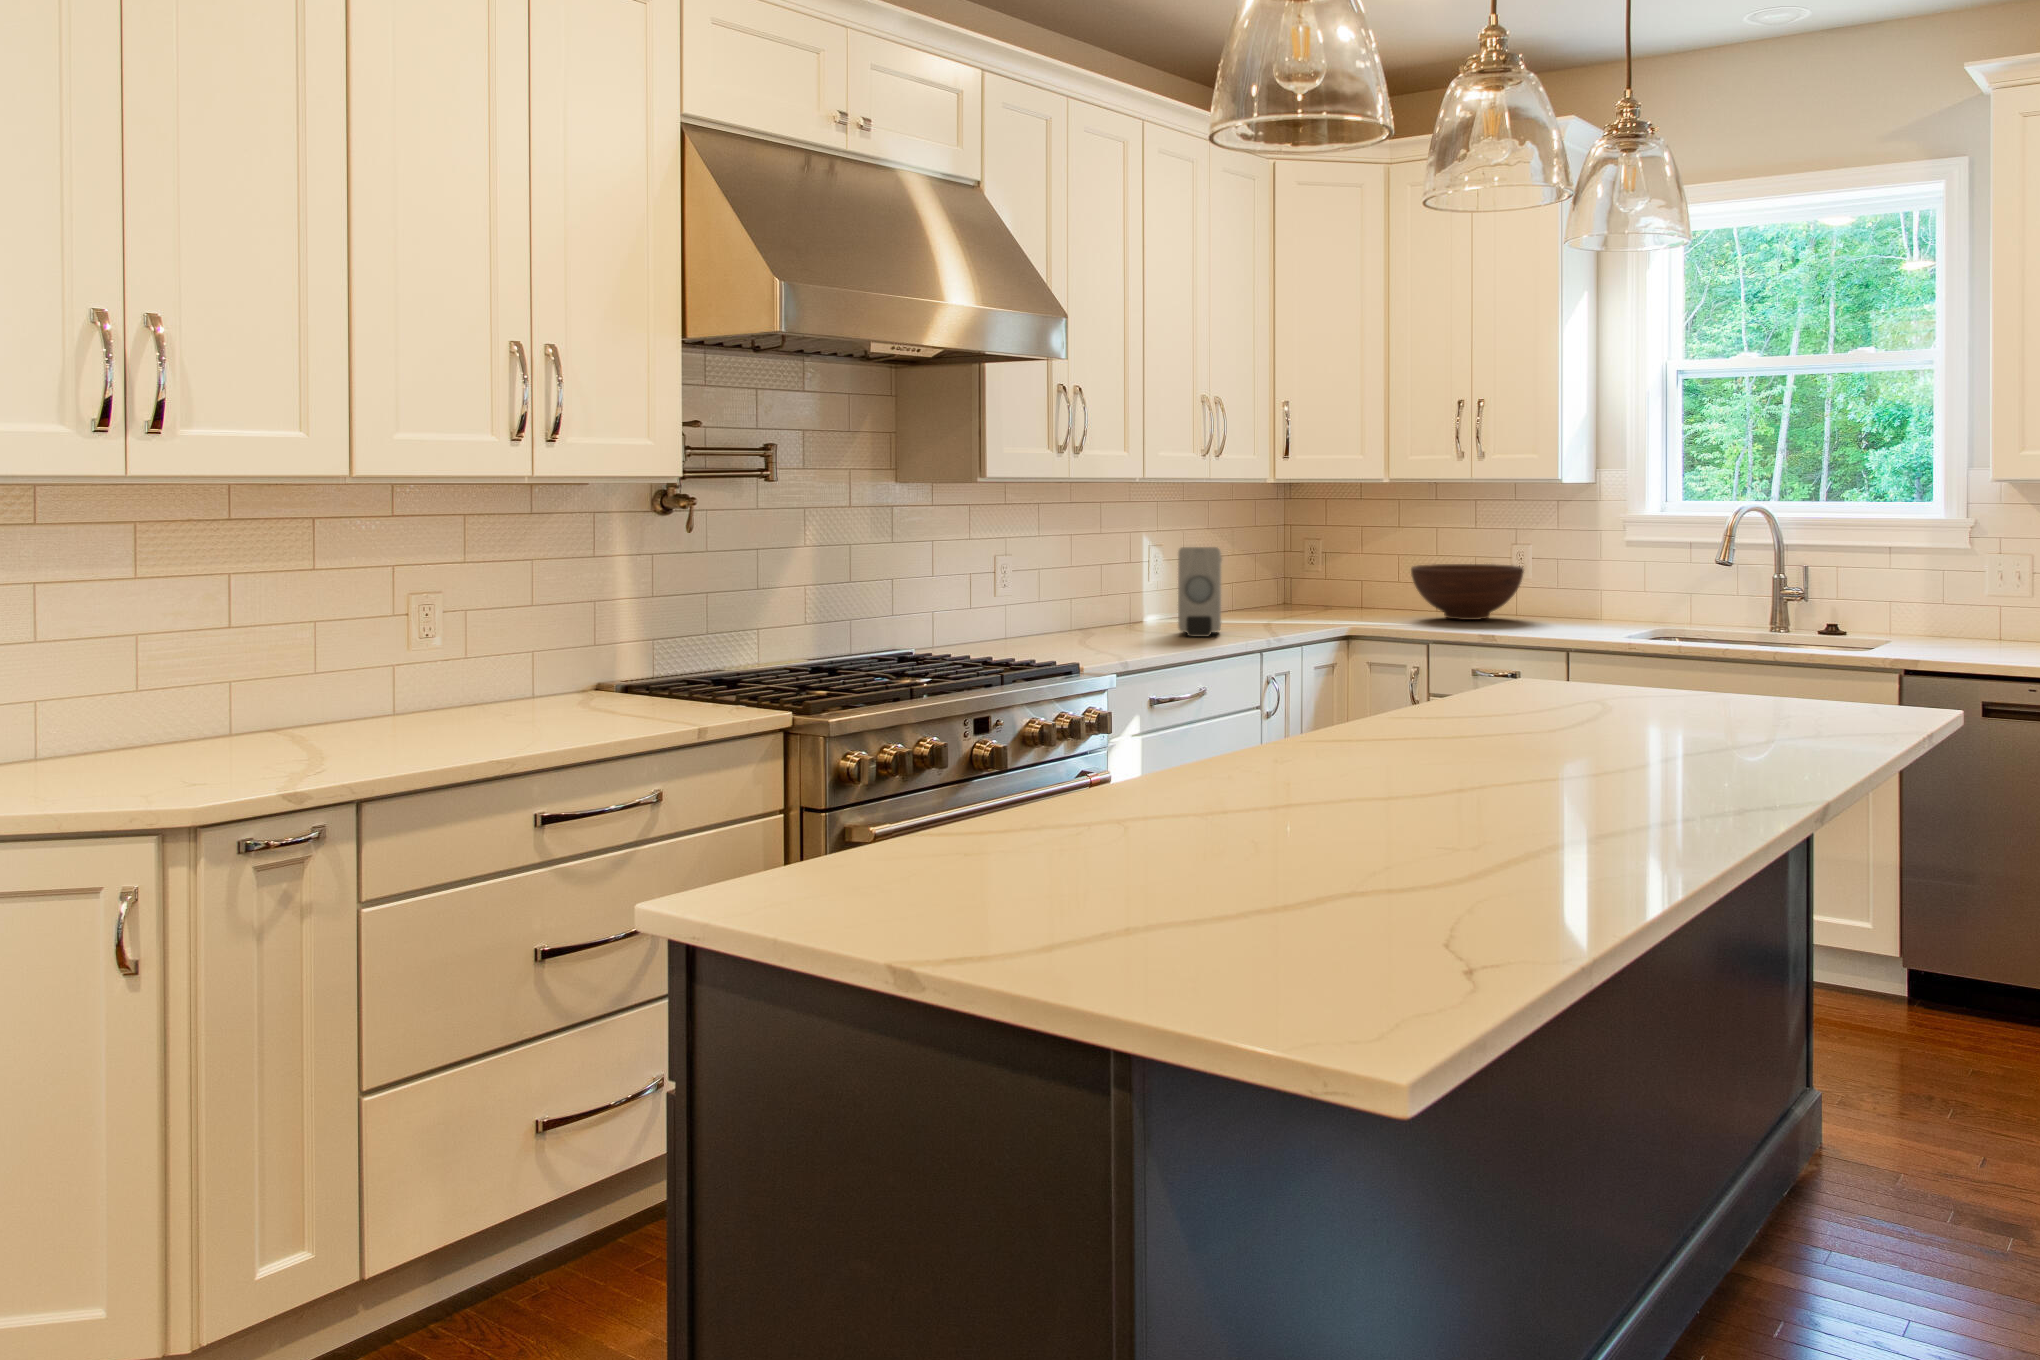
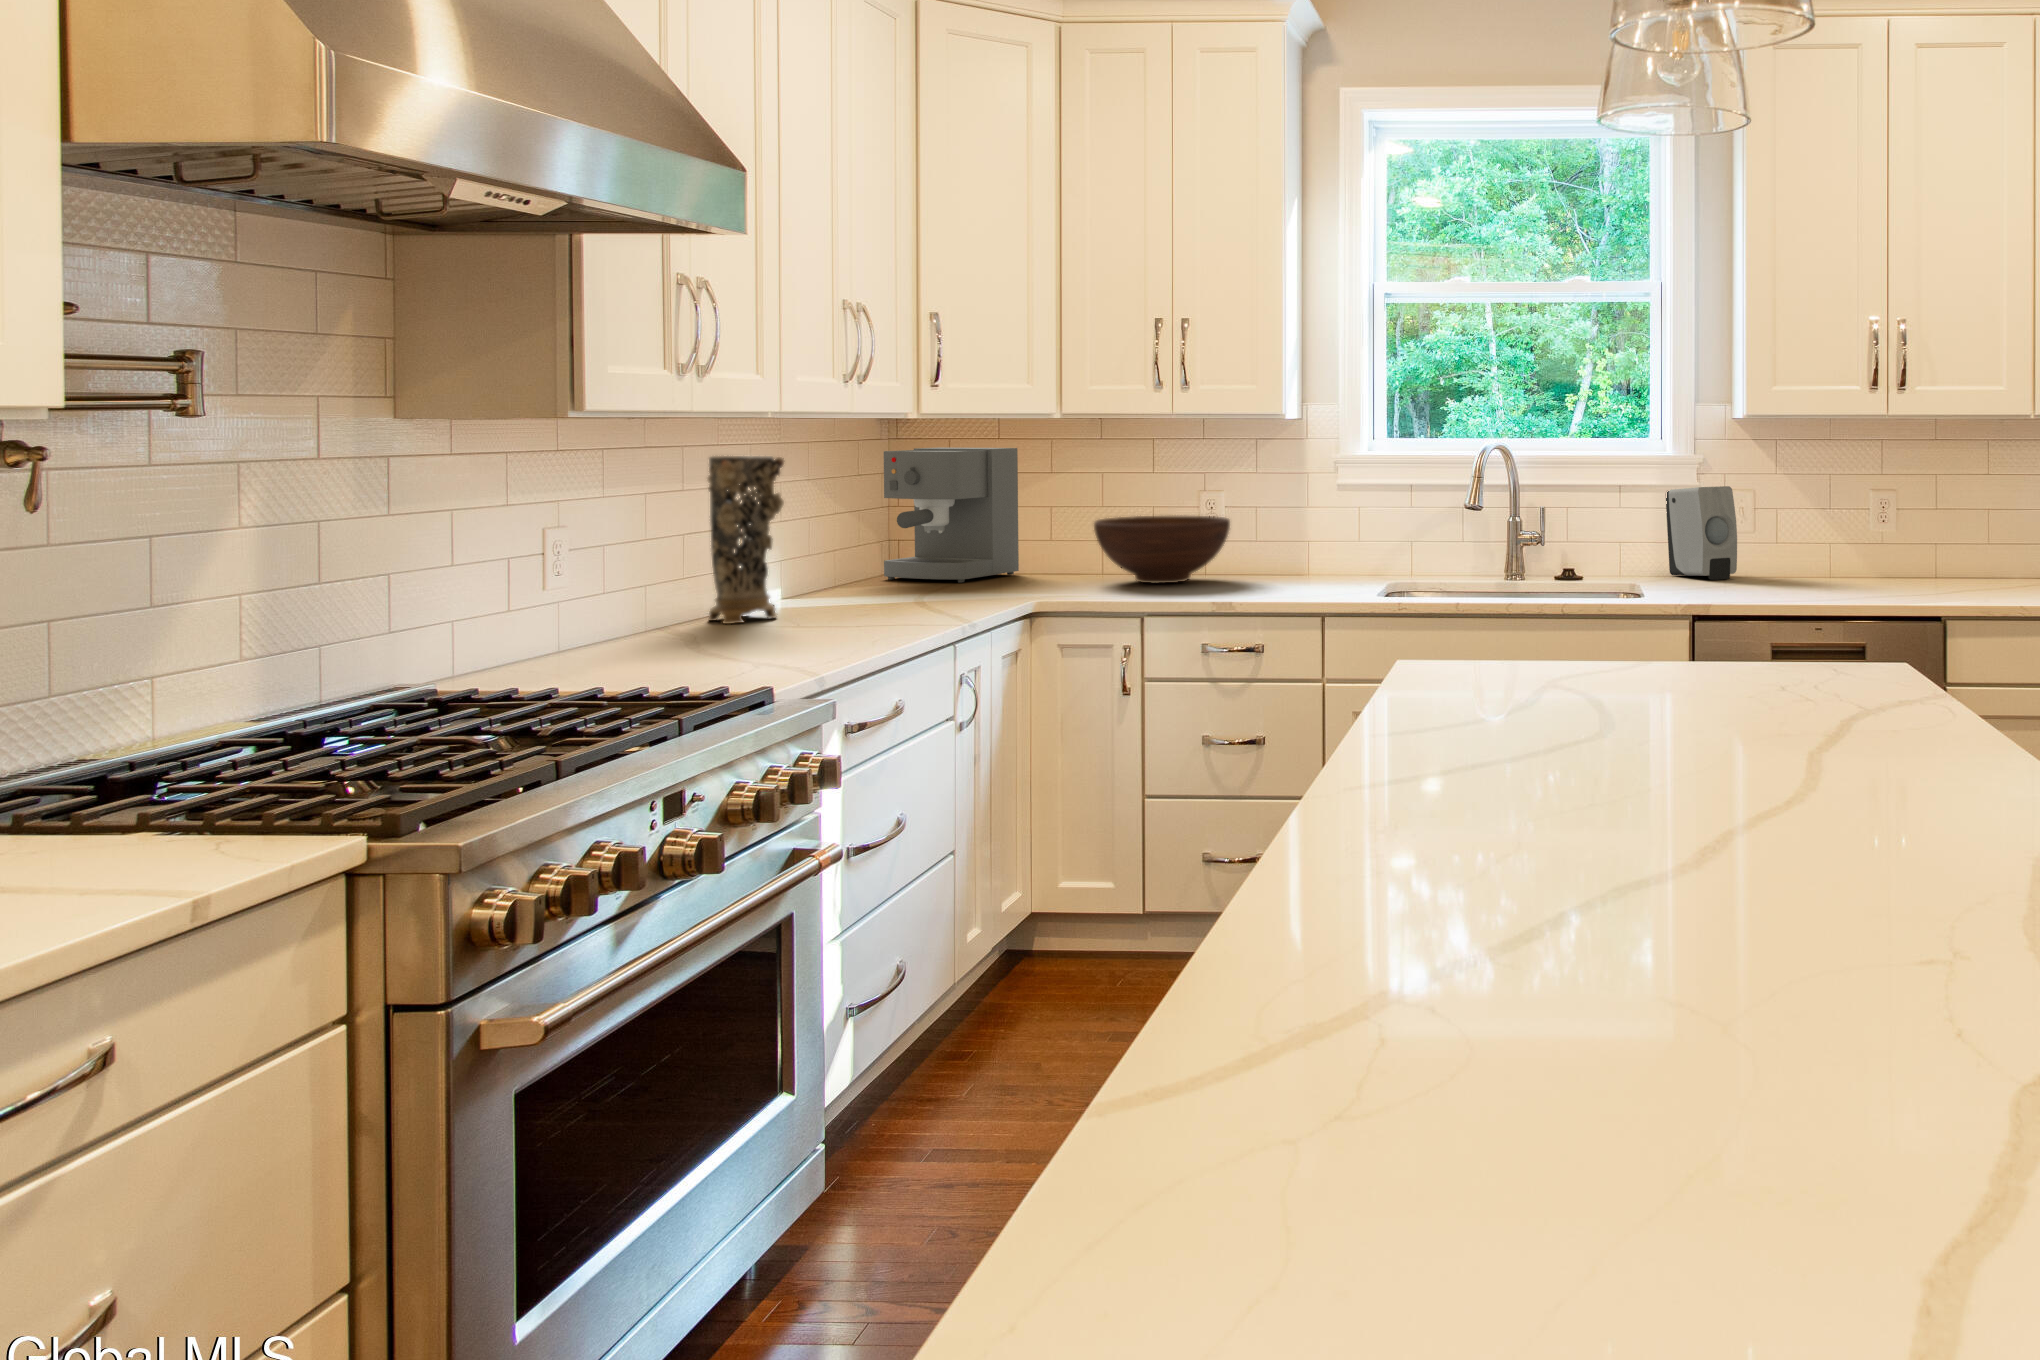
coffee maker: none [1267,505,1369,612] -> present [884,448,1019,582]
decorative vase: none [1110,509,1161,629] -> present [708,456,784,624]
soap dispenser: present [1178,547,1222,637] -> present [1666,486,1737,580]

